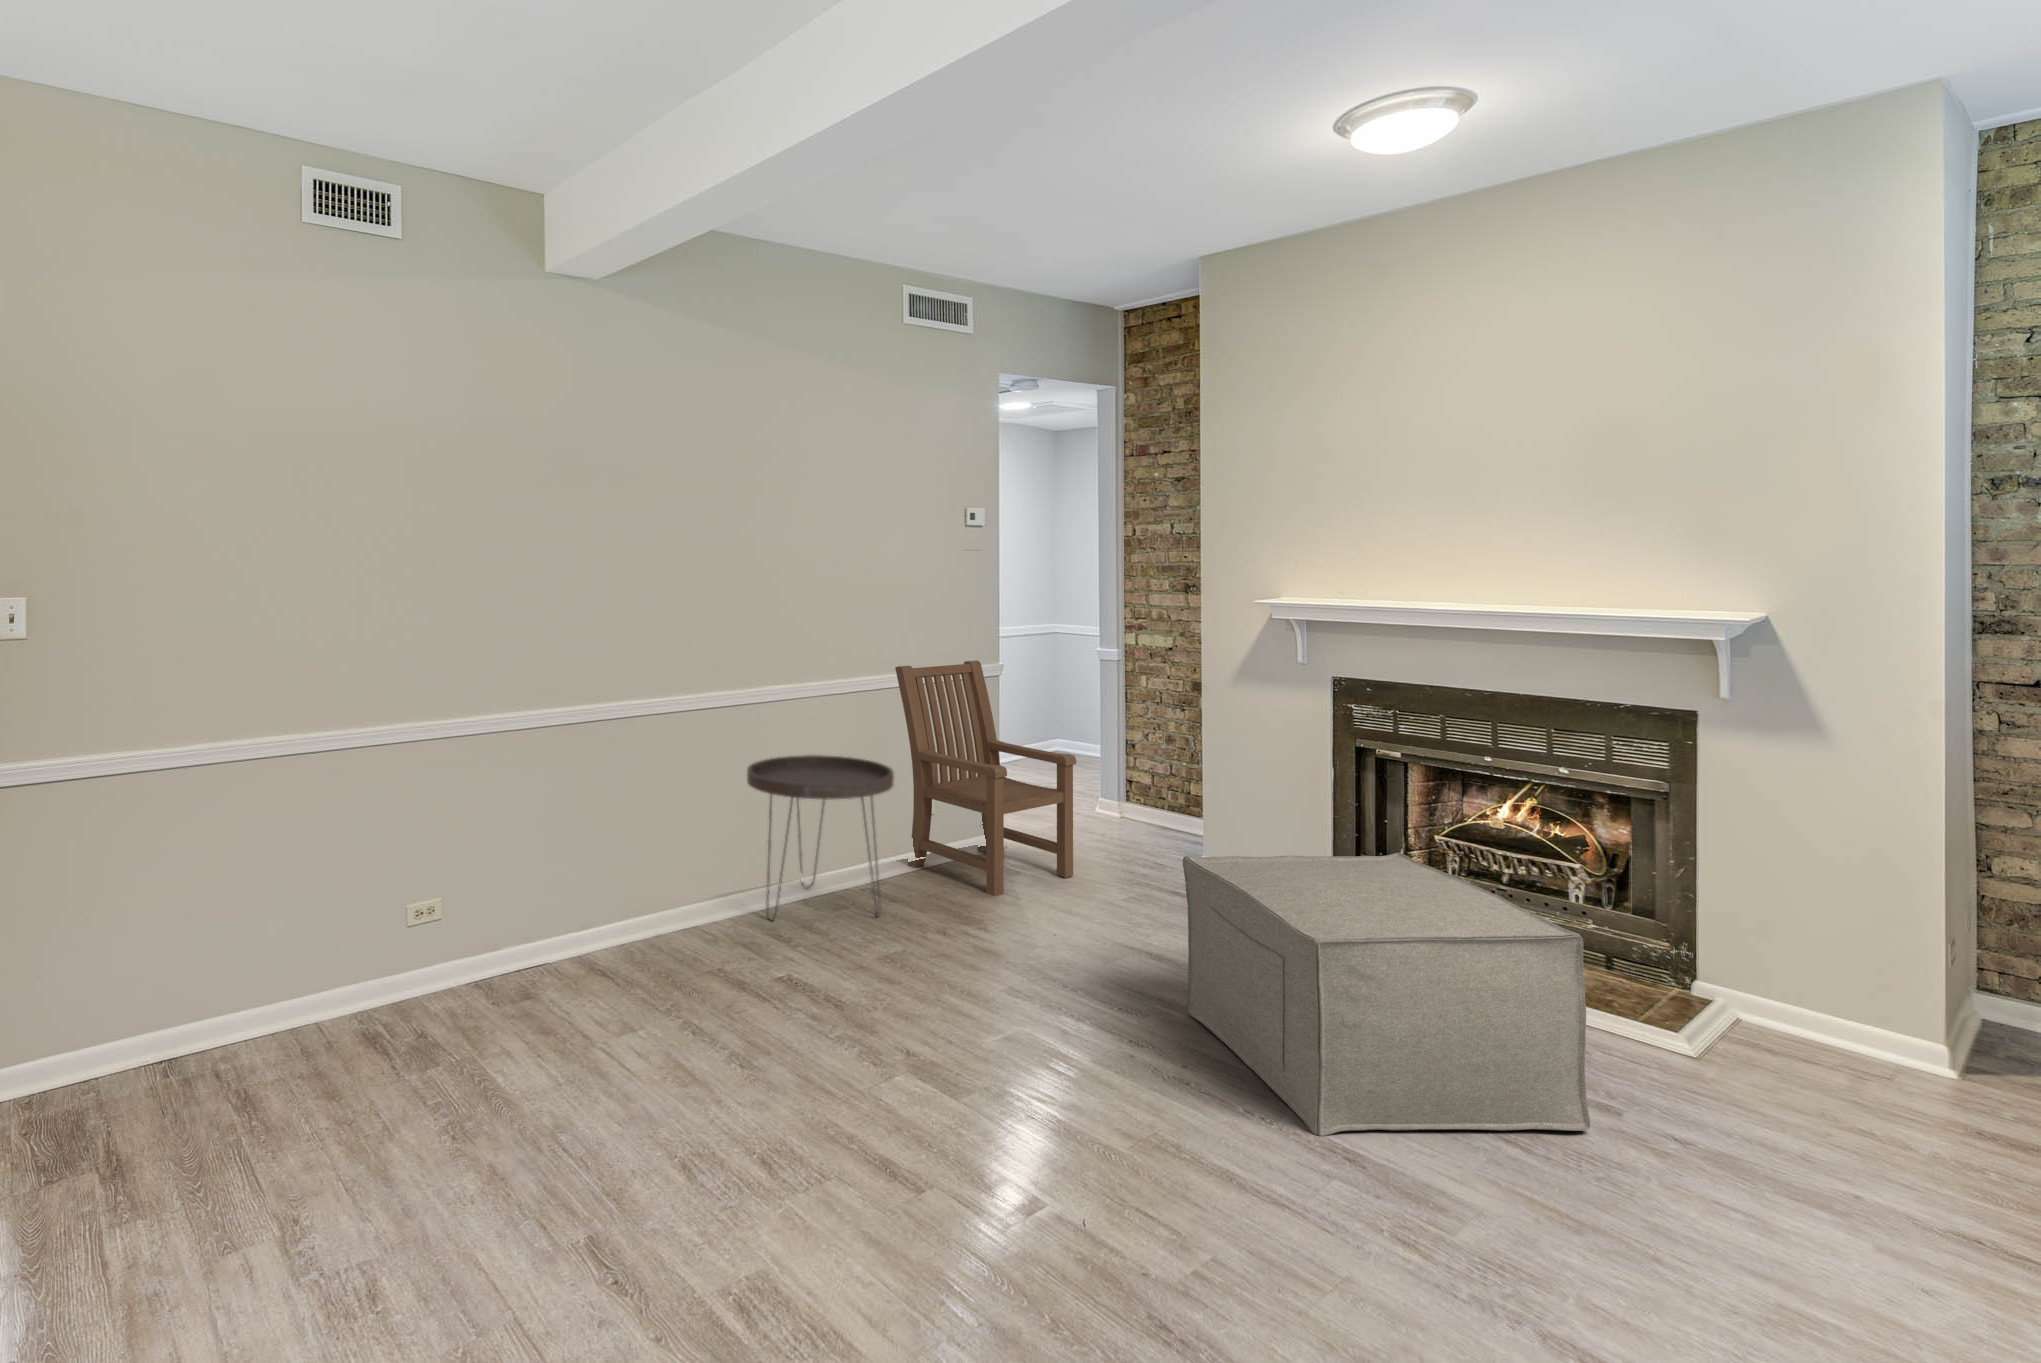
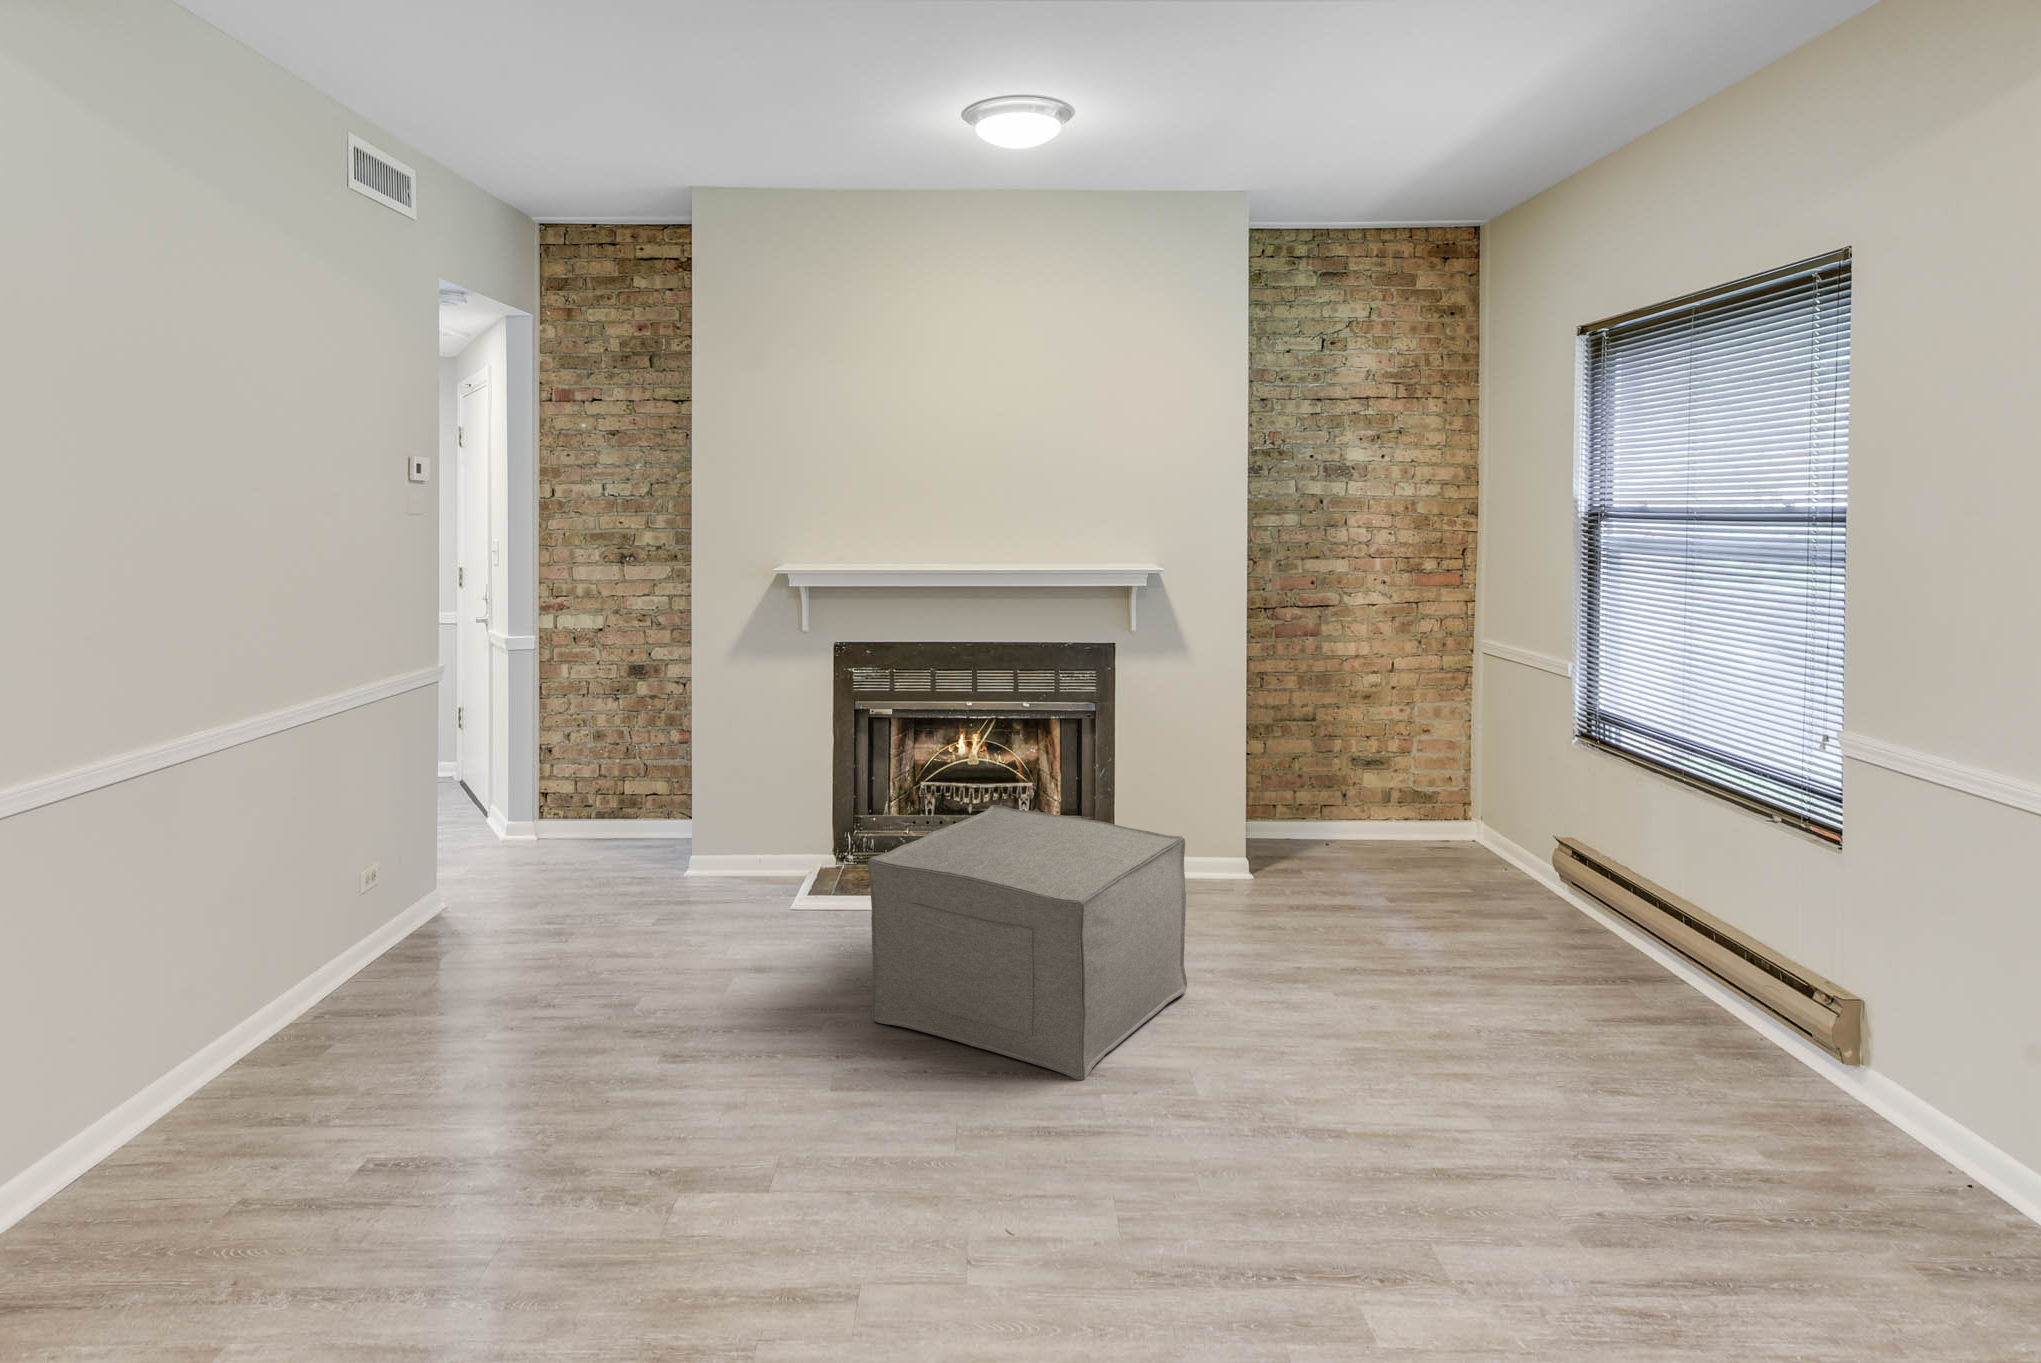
armchair: present [895,661,1076,896] -> none [342,675,588,979]
side table: present [747,755,894,921] -> none [199,843,453,1131]

